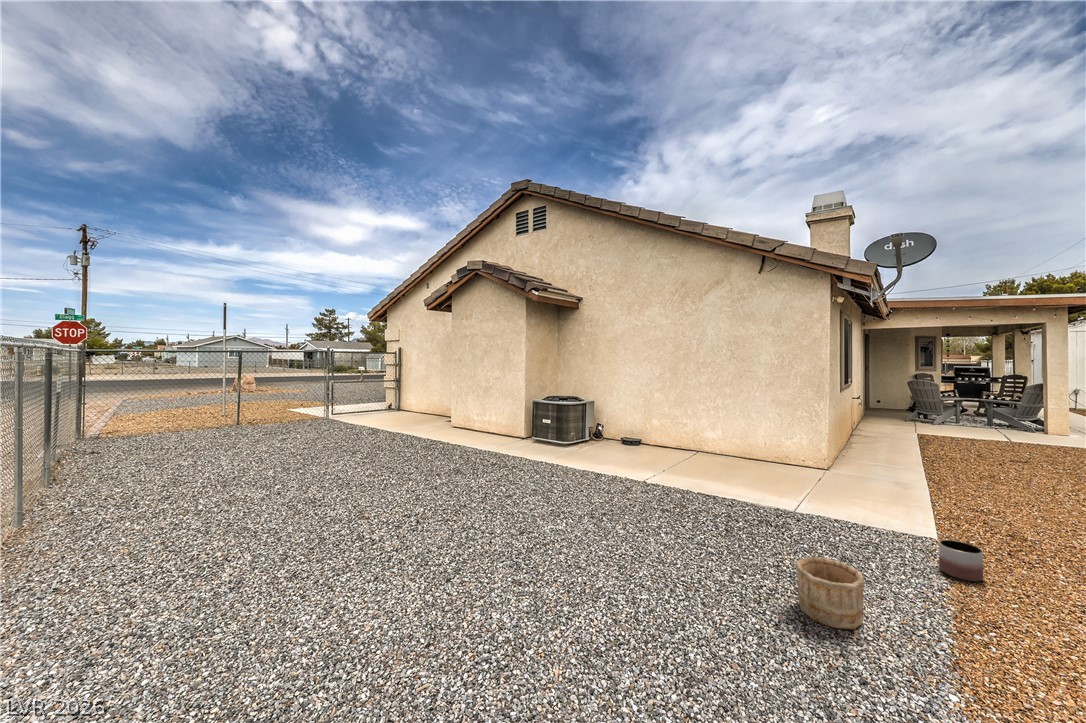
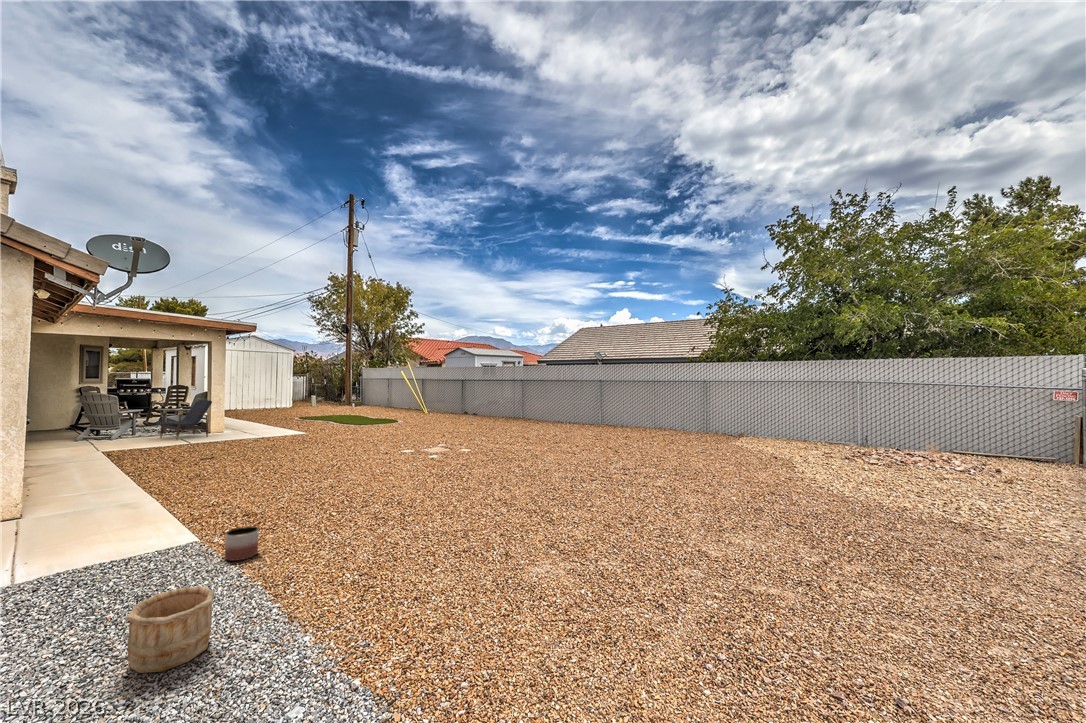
lounge chair: none [976,392,1047,436] -> present [156,400,212,440]

